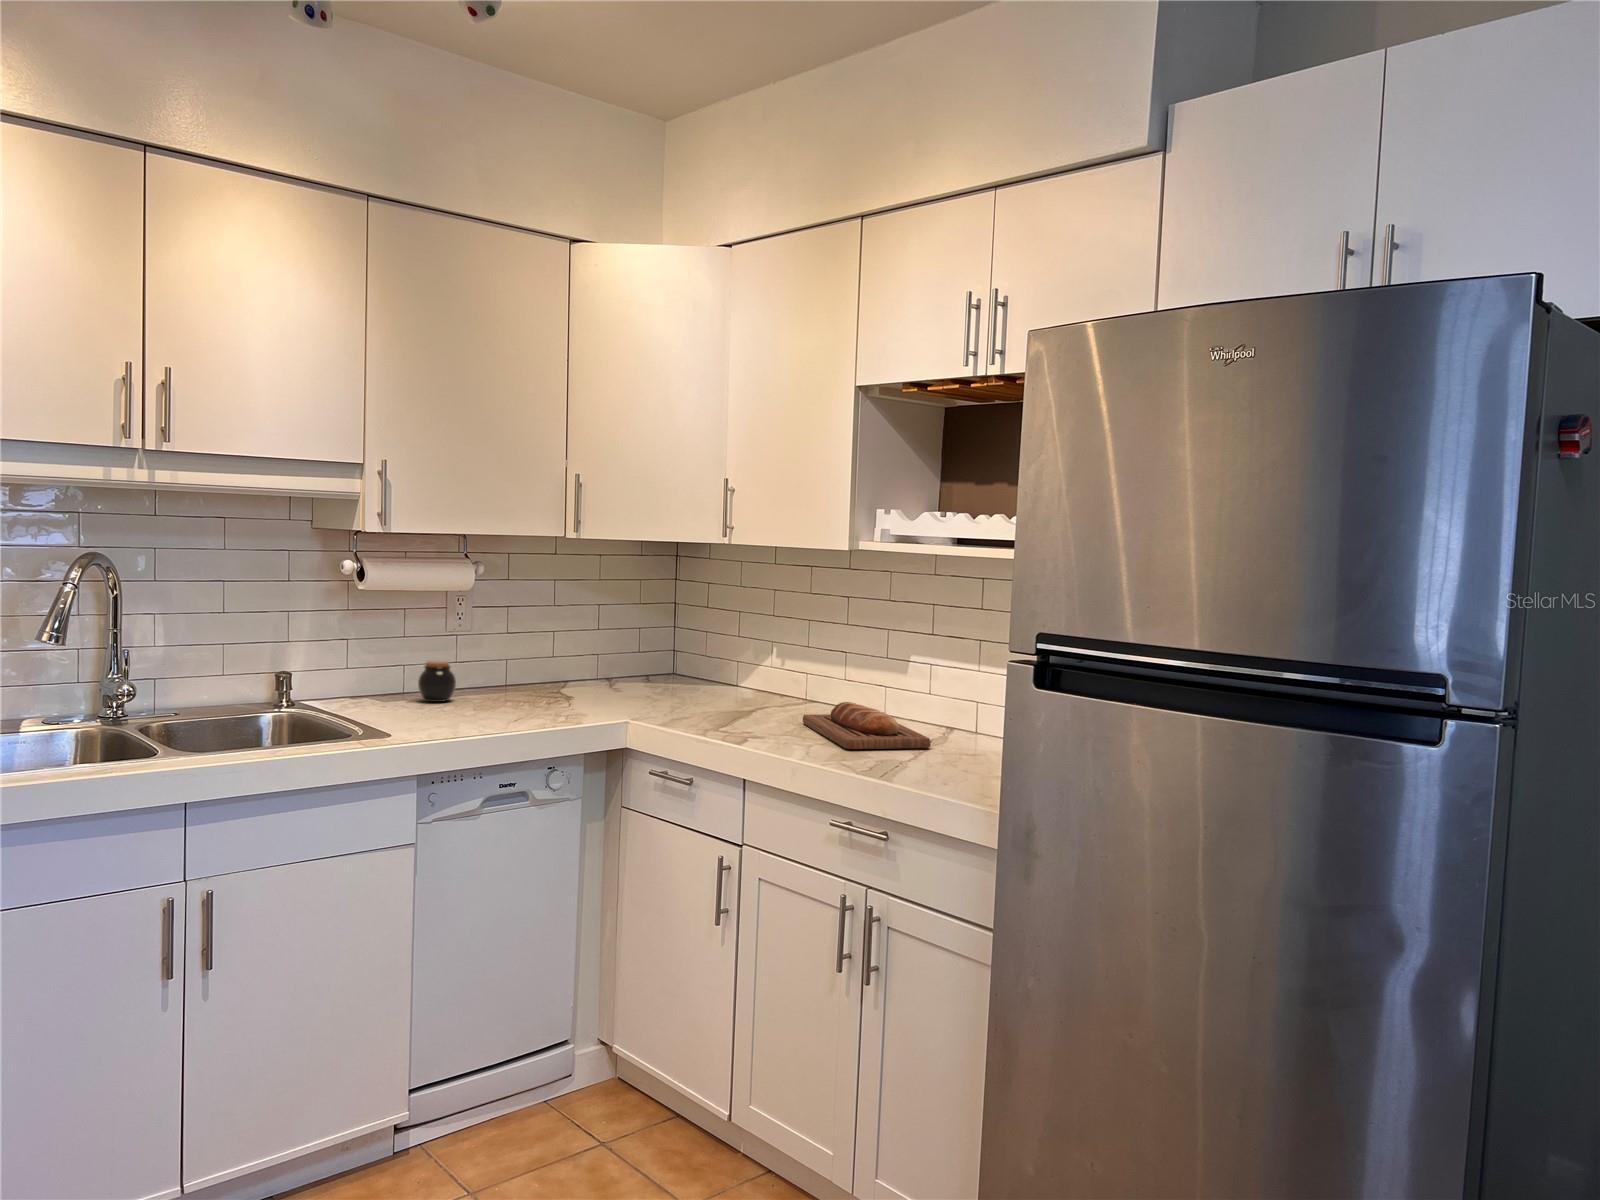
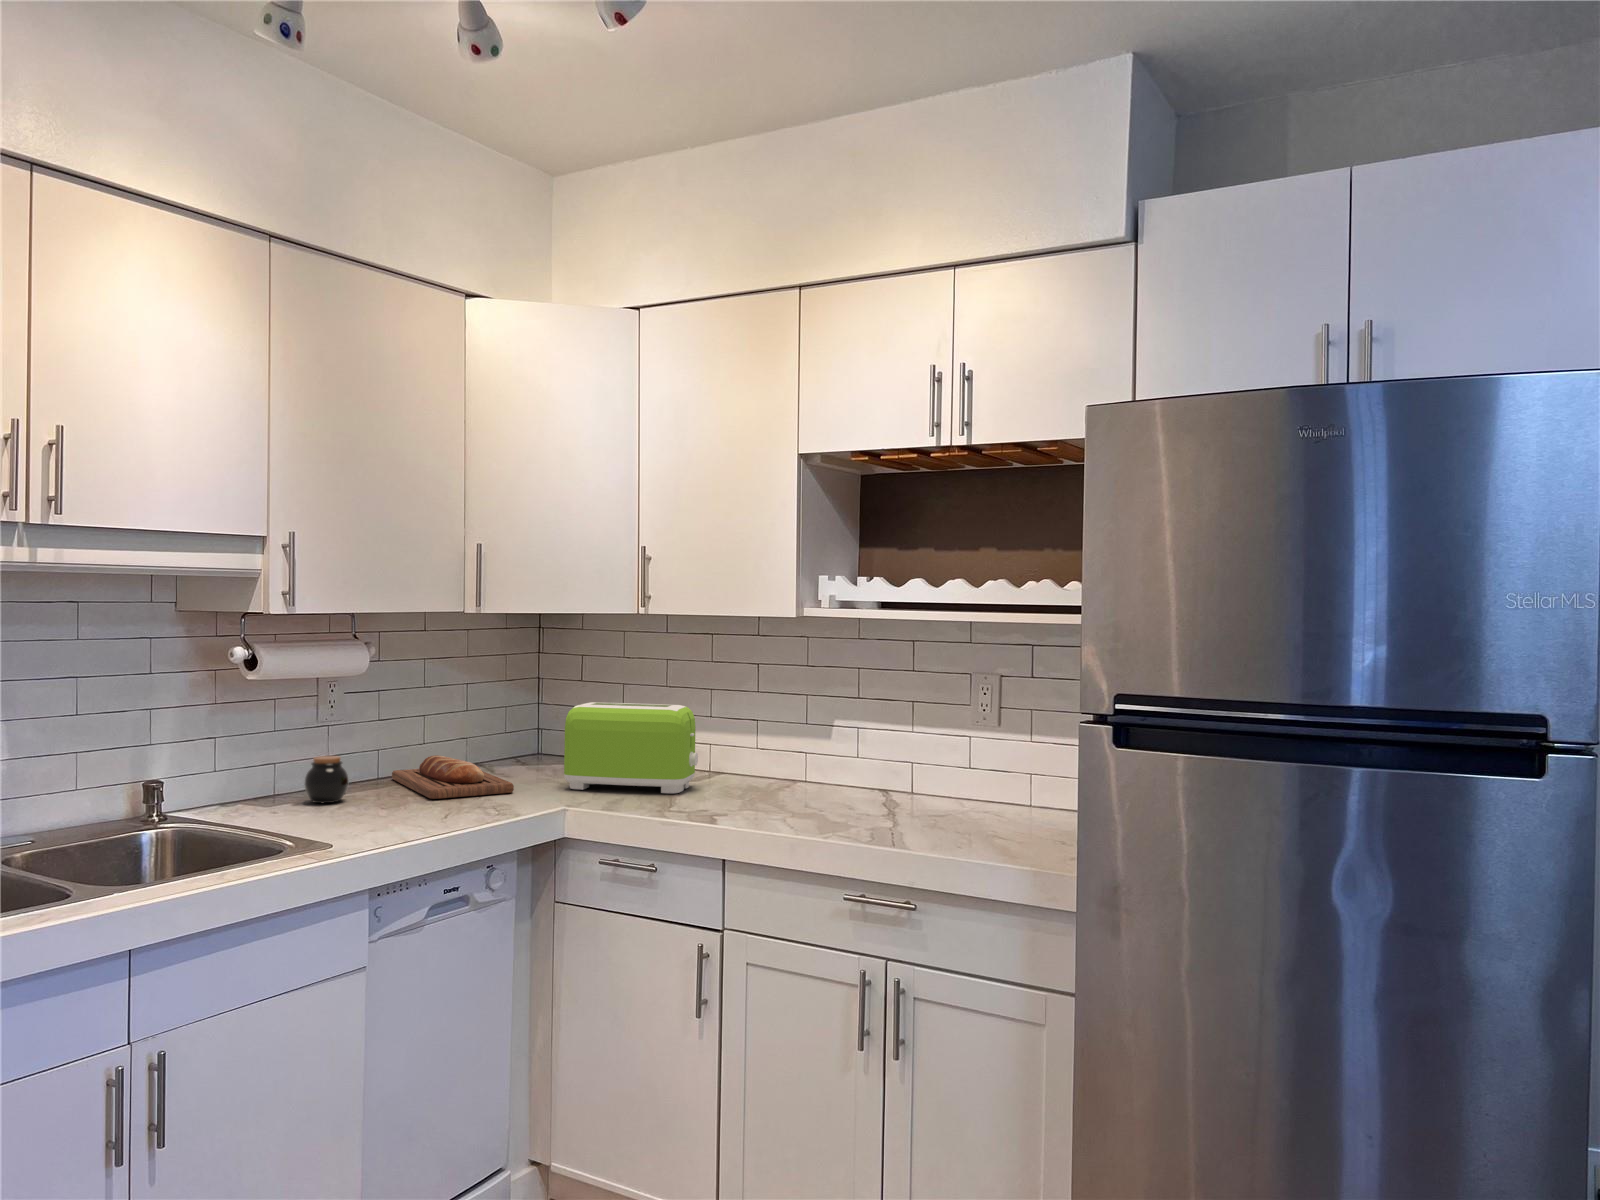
toaster: none [648,626,772,716] -> present [564,702,698,793]
bread loaf: present [803,702,931,749] -> present [392,755,514,799]

